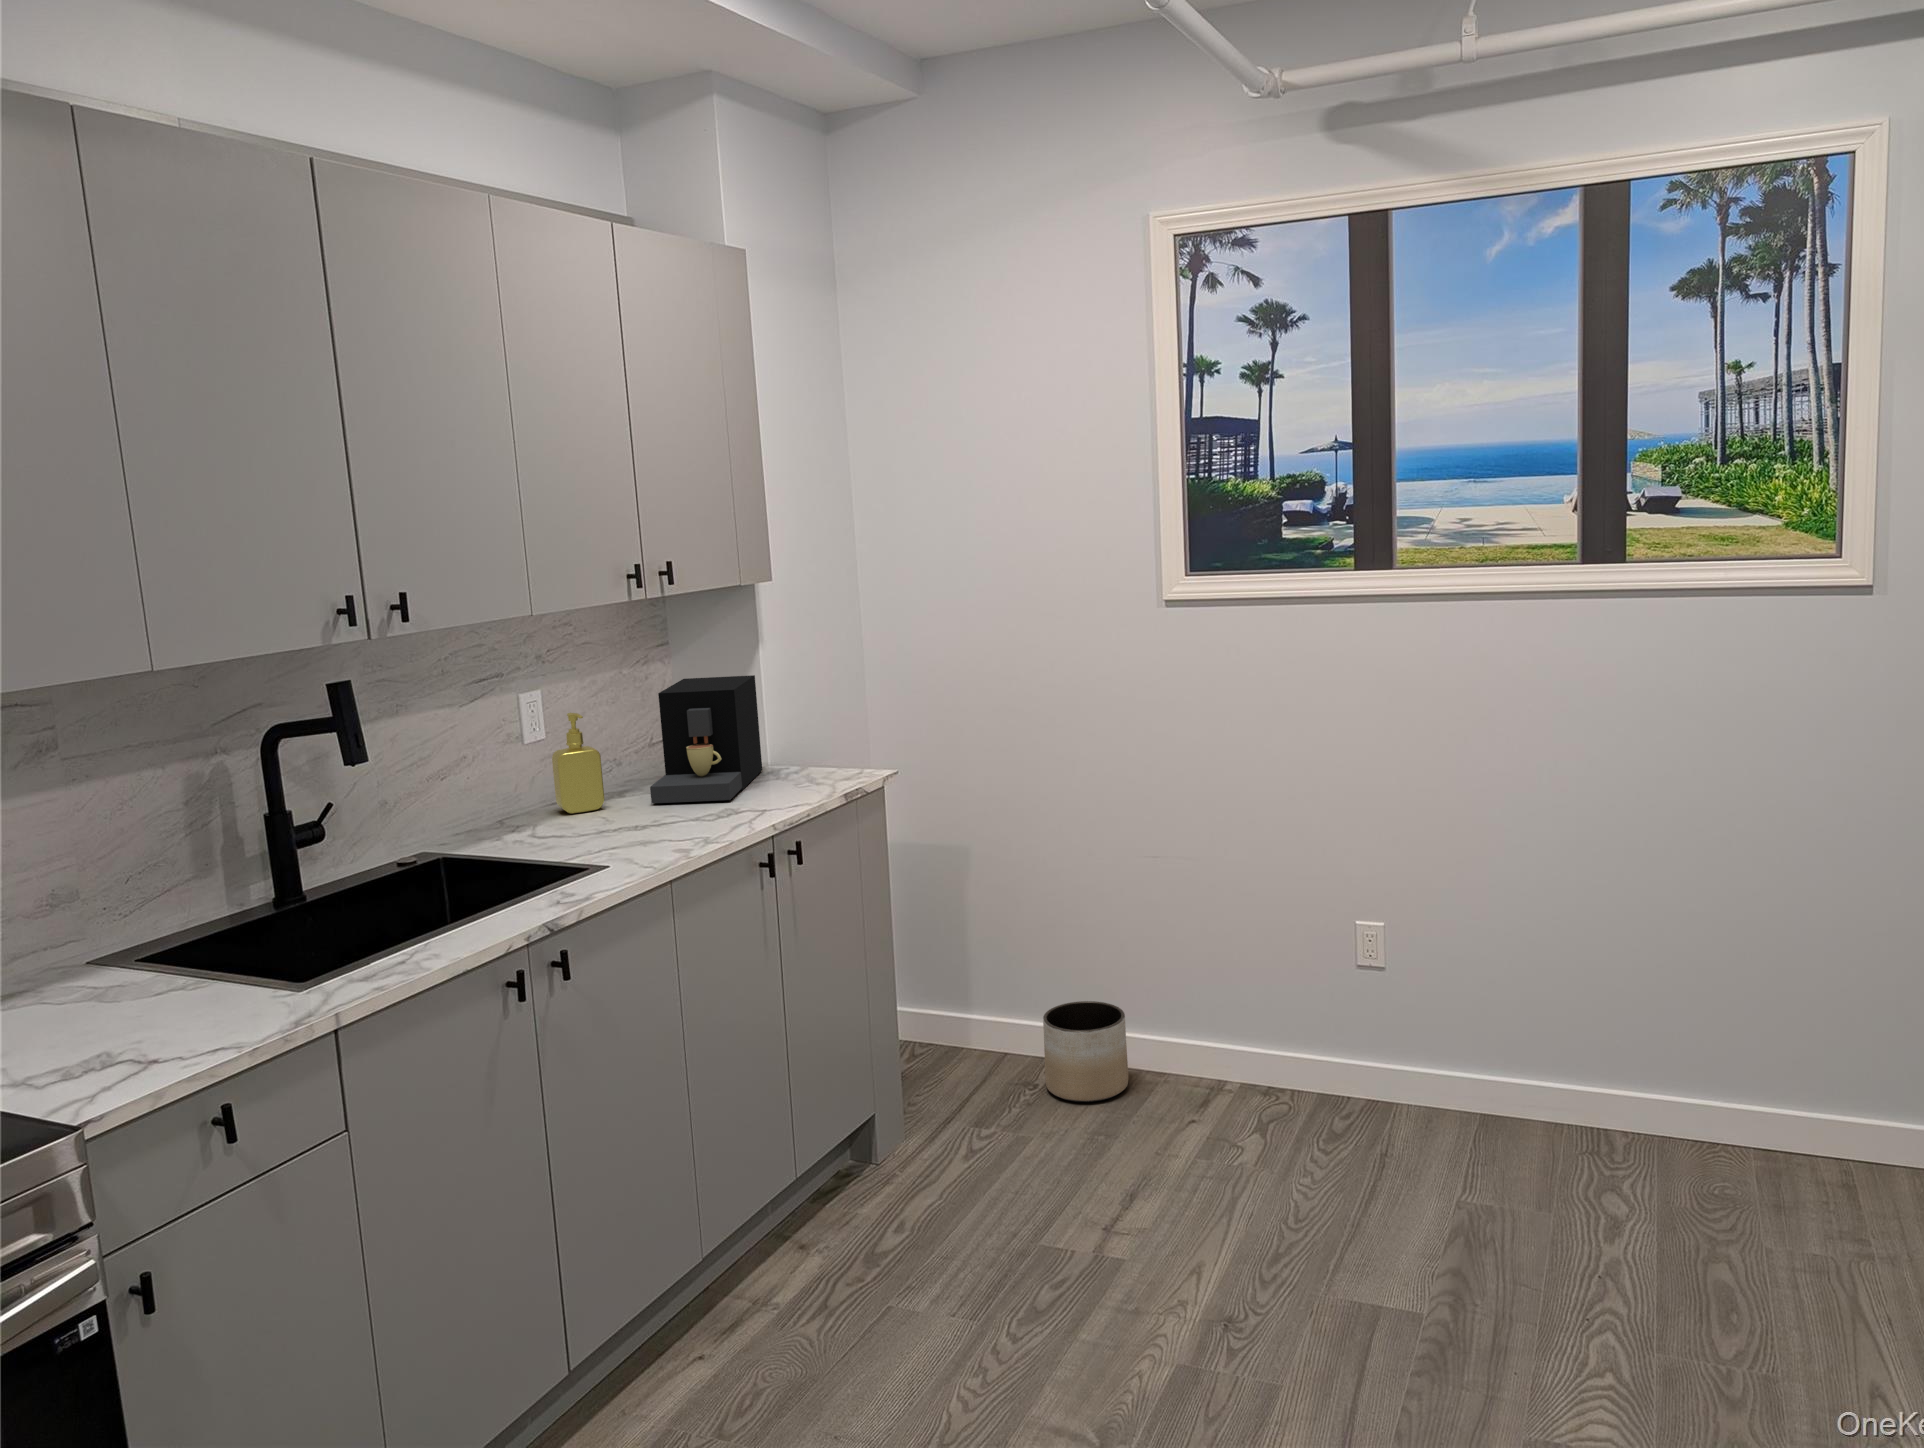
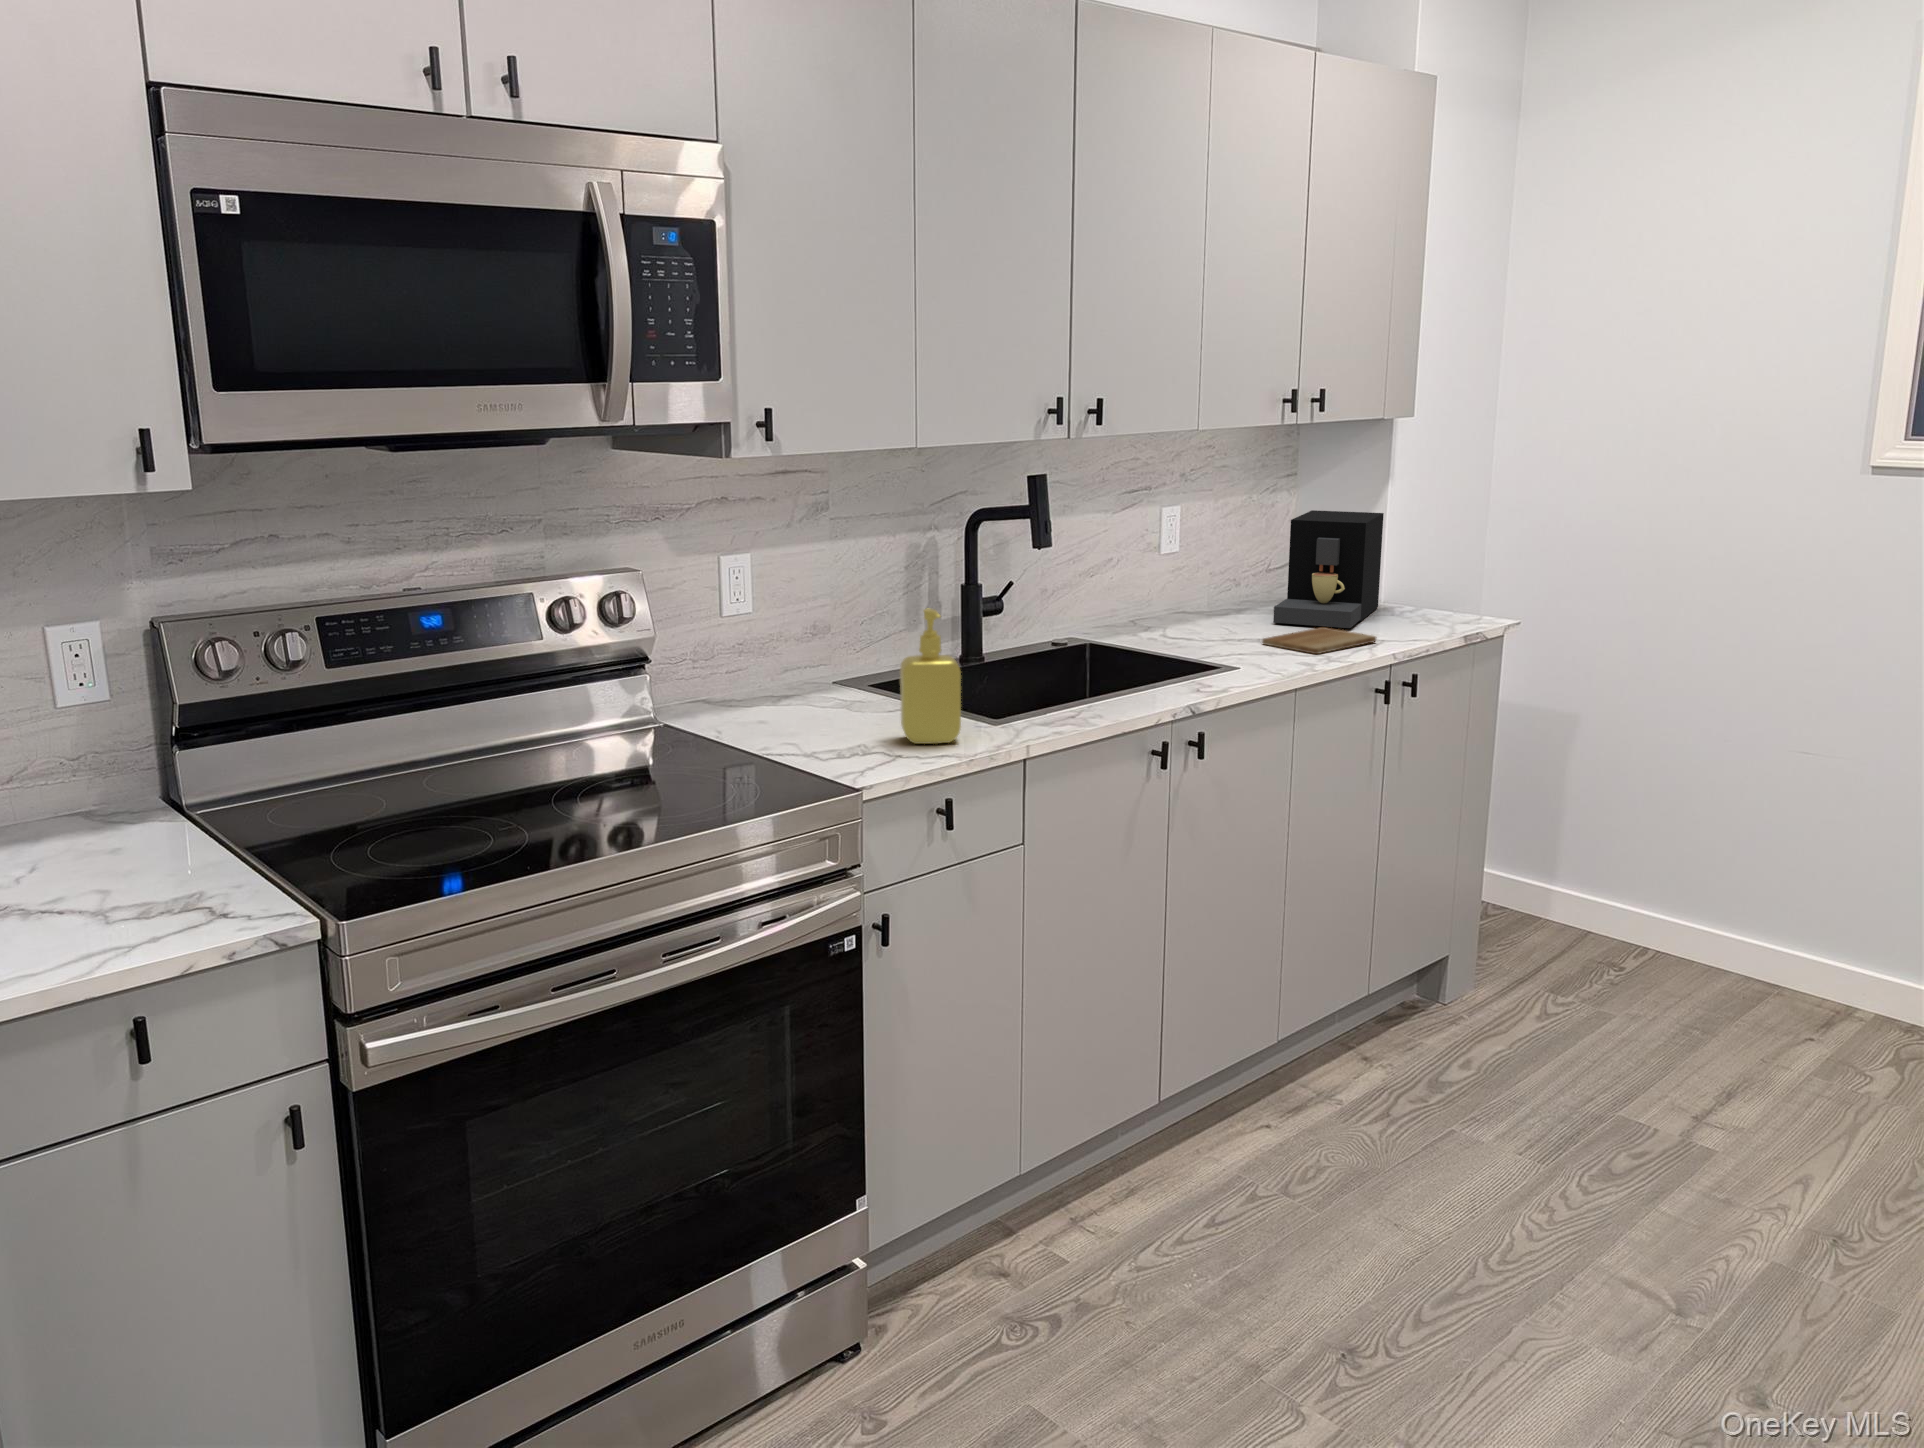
soap dispenser: present [552,713,604,814] -> present [900,609,961,744]
cutting board: none [635,803,754,837] -> present [1262,627,1377,654]
planter: present [1043,1001,1128,1102] -> none [1633,892,1738,996]

